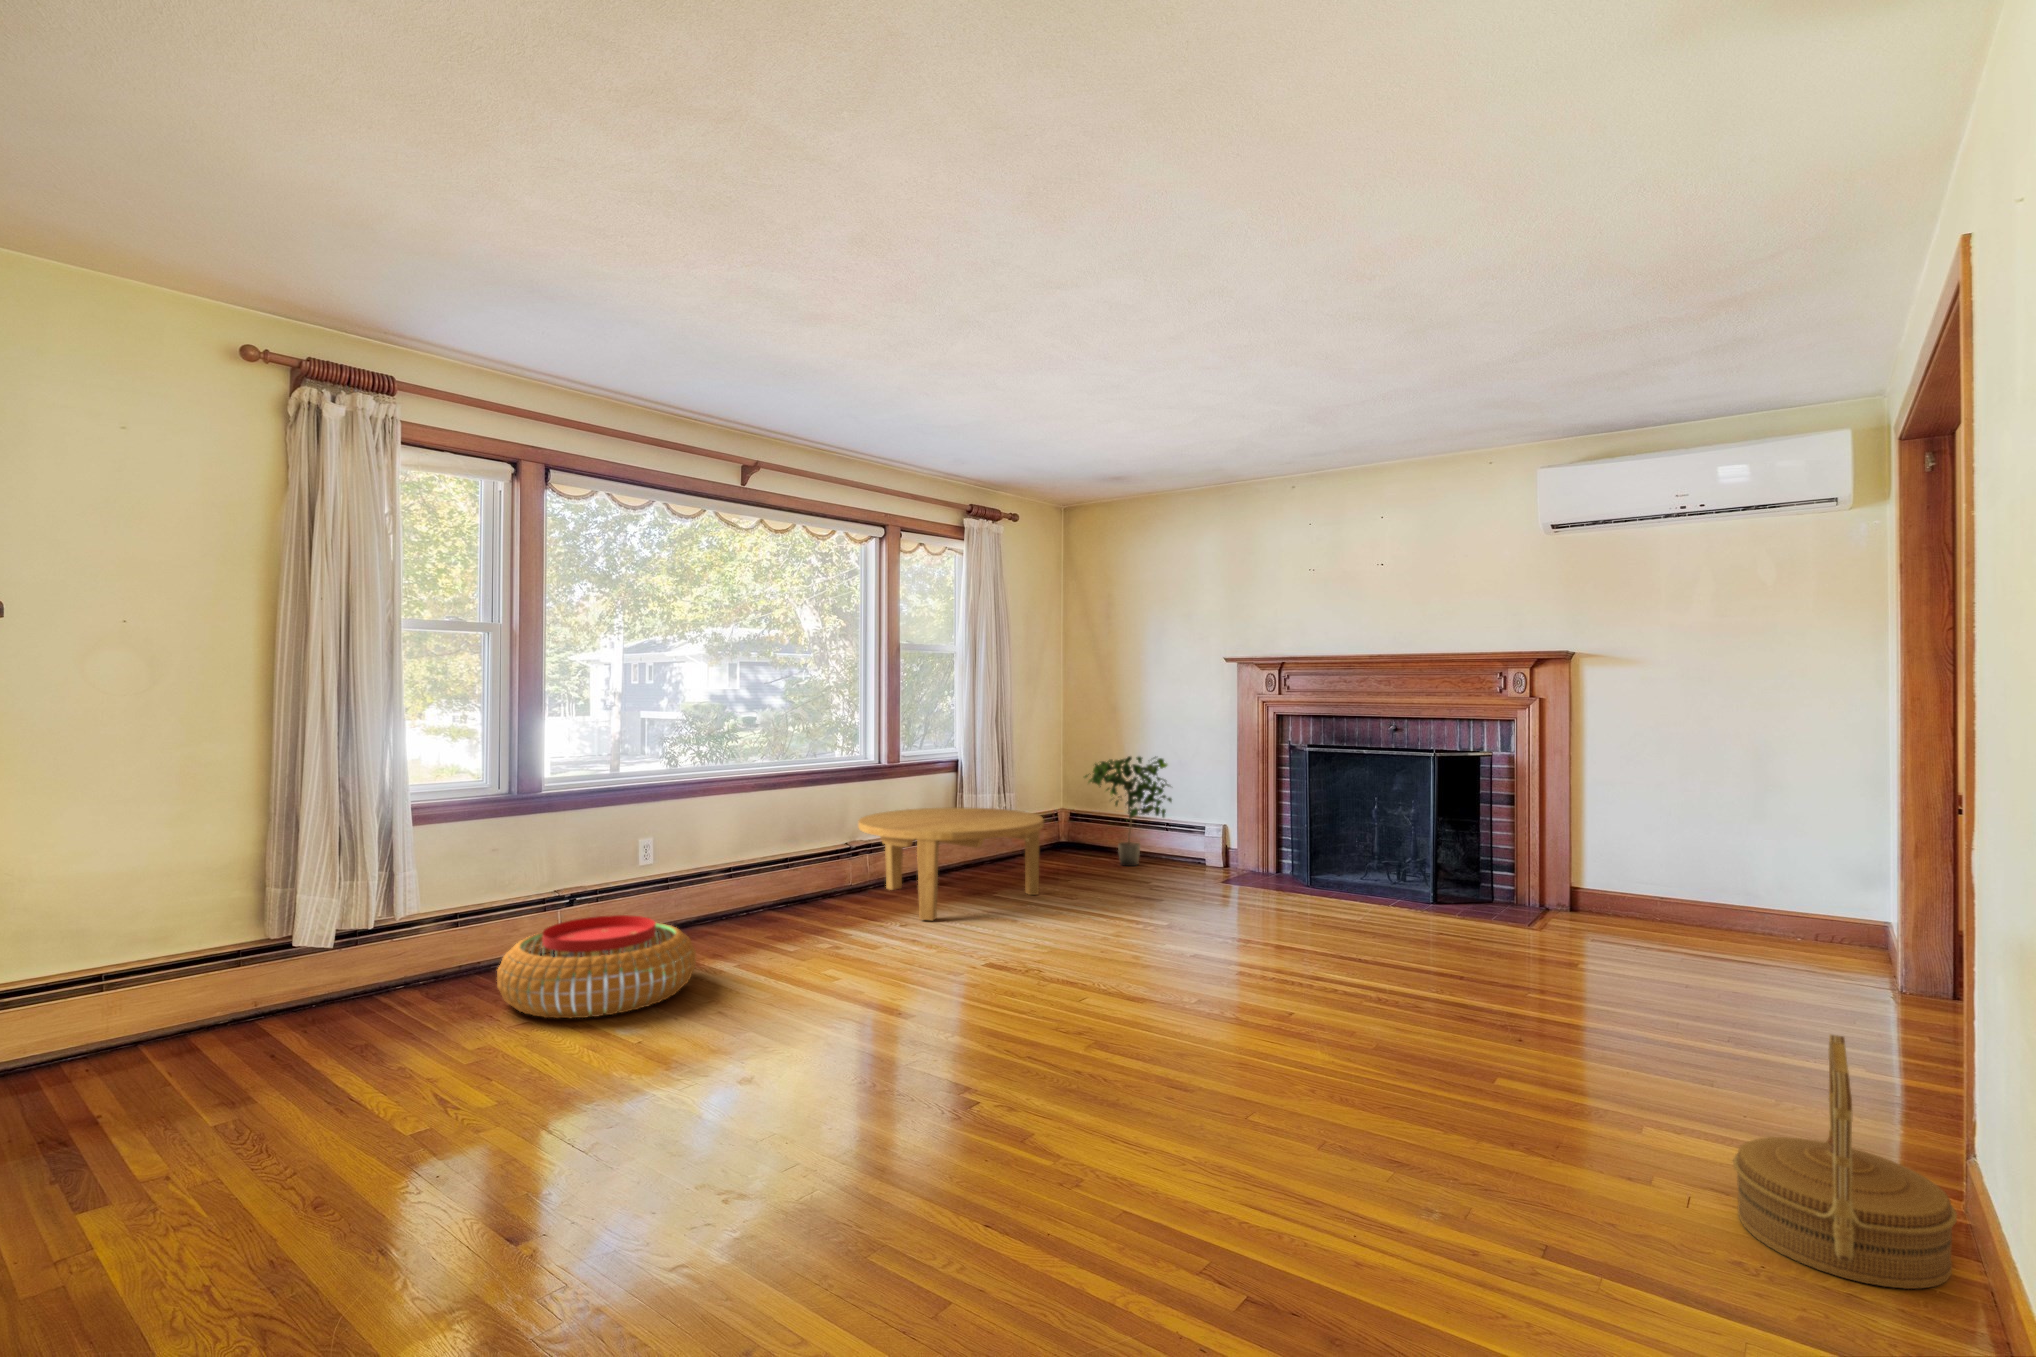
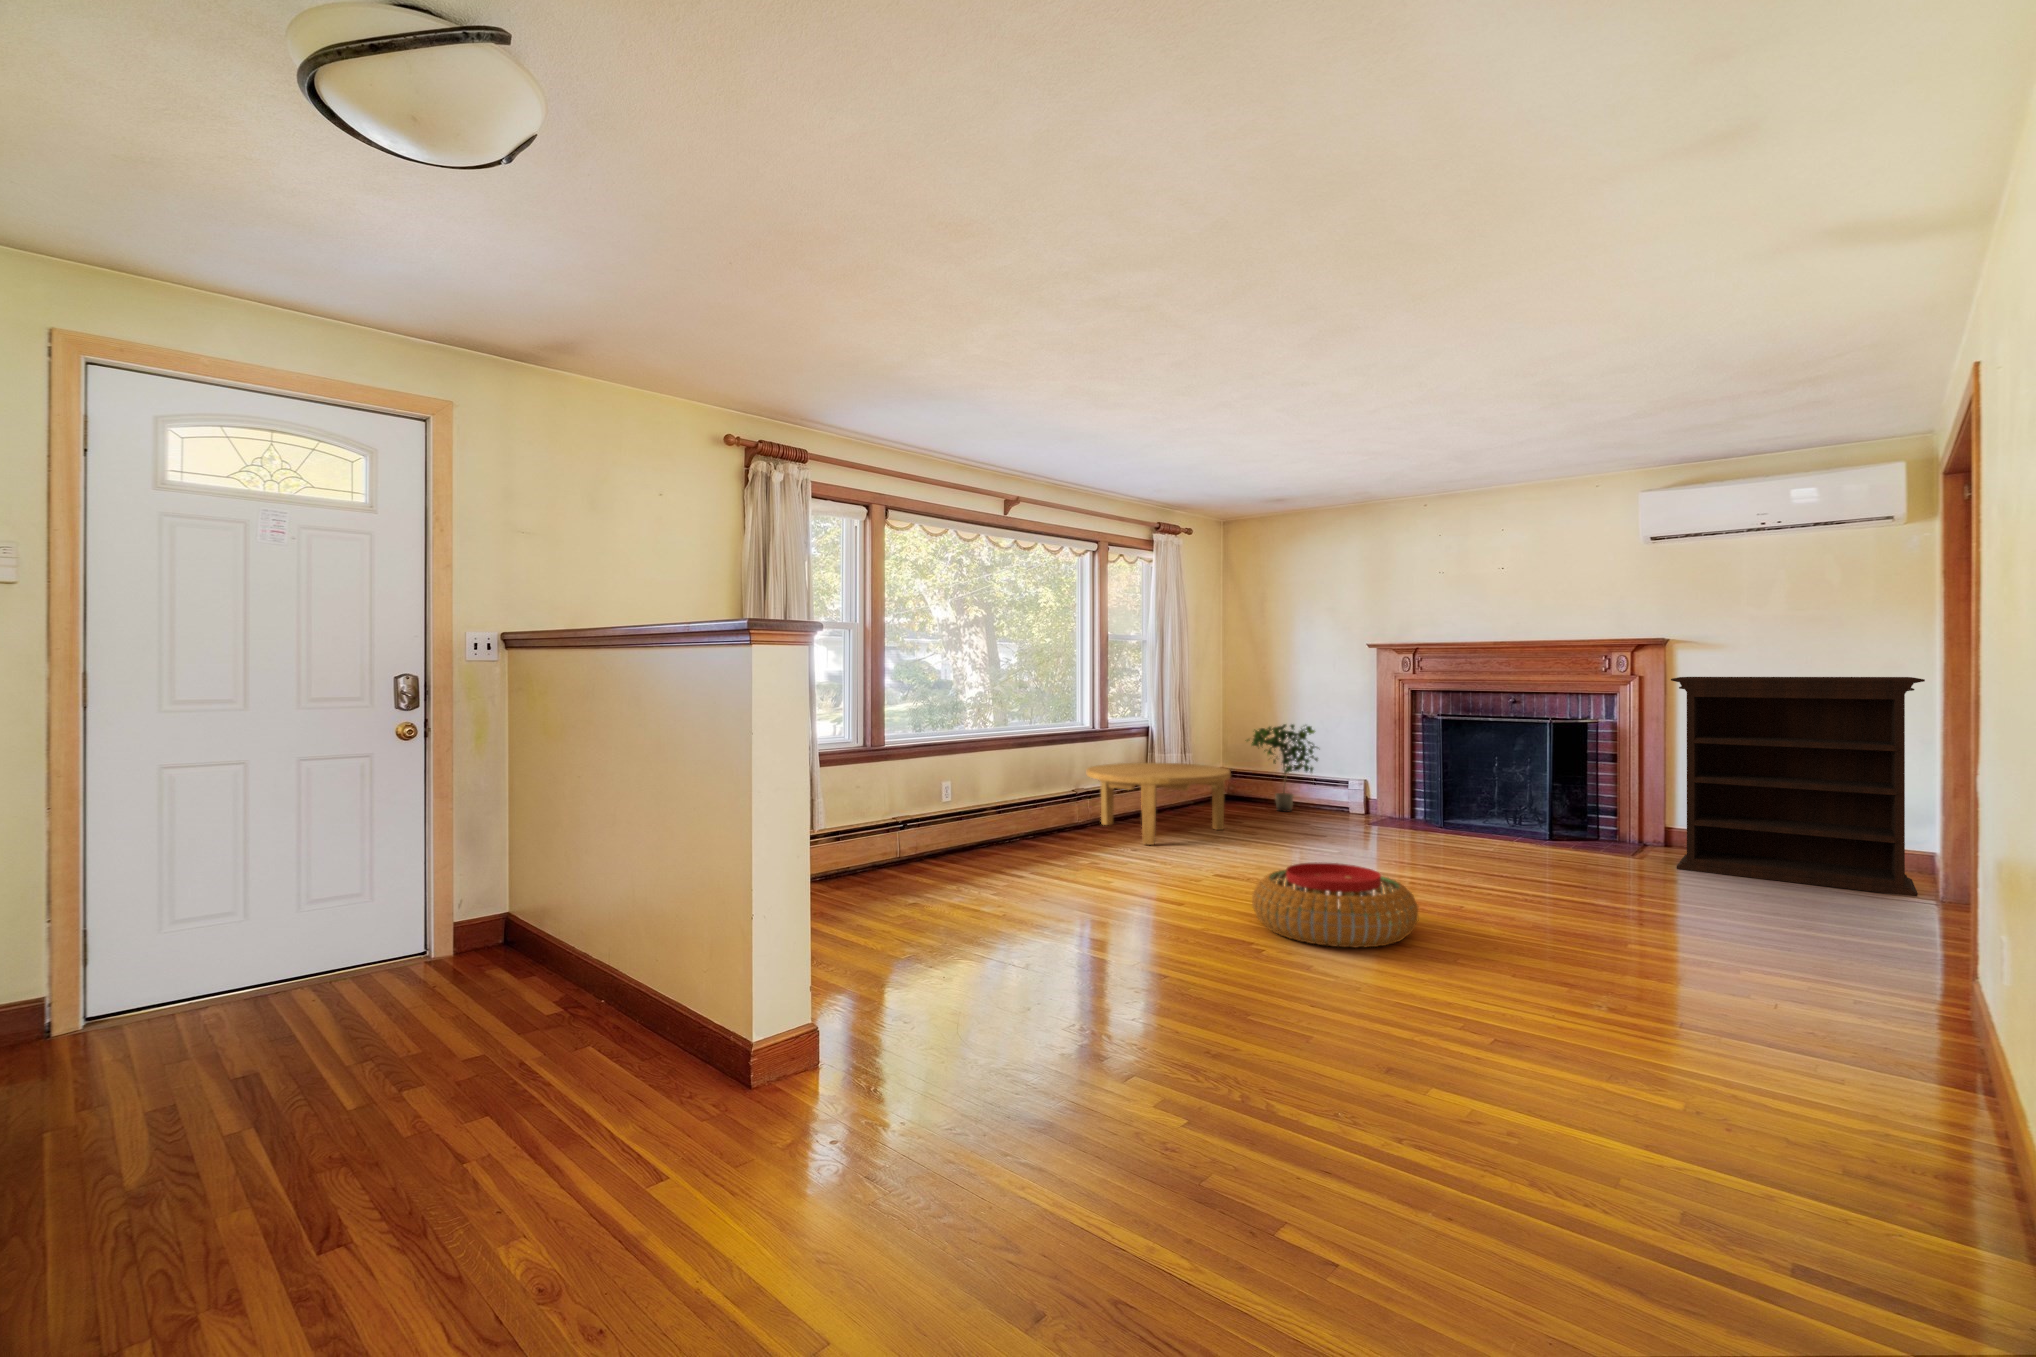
bookshelf: none [1573,699,1875,984] -> present [1671,677,1925,897]
pouf: present [497,915,696,1018] -> present [1252,862,1418,947]
woven basket: present [1733,1034,1957,1289] -> none [1806,897,1963,1048]

